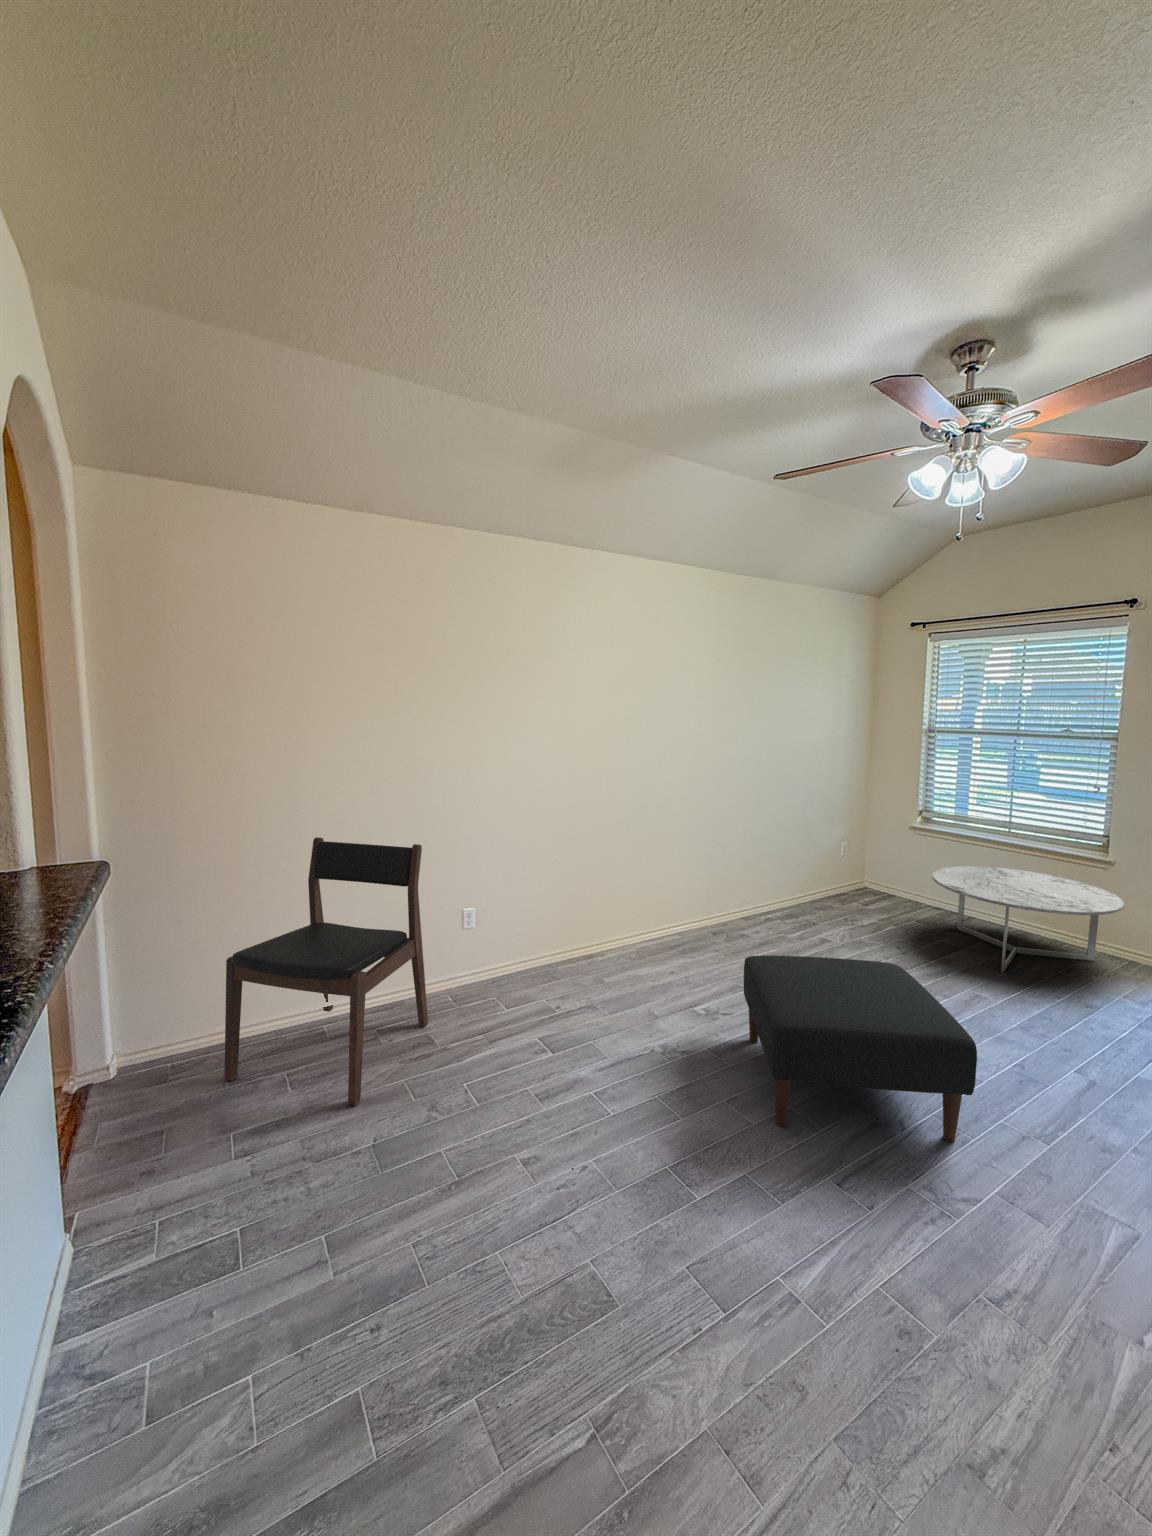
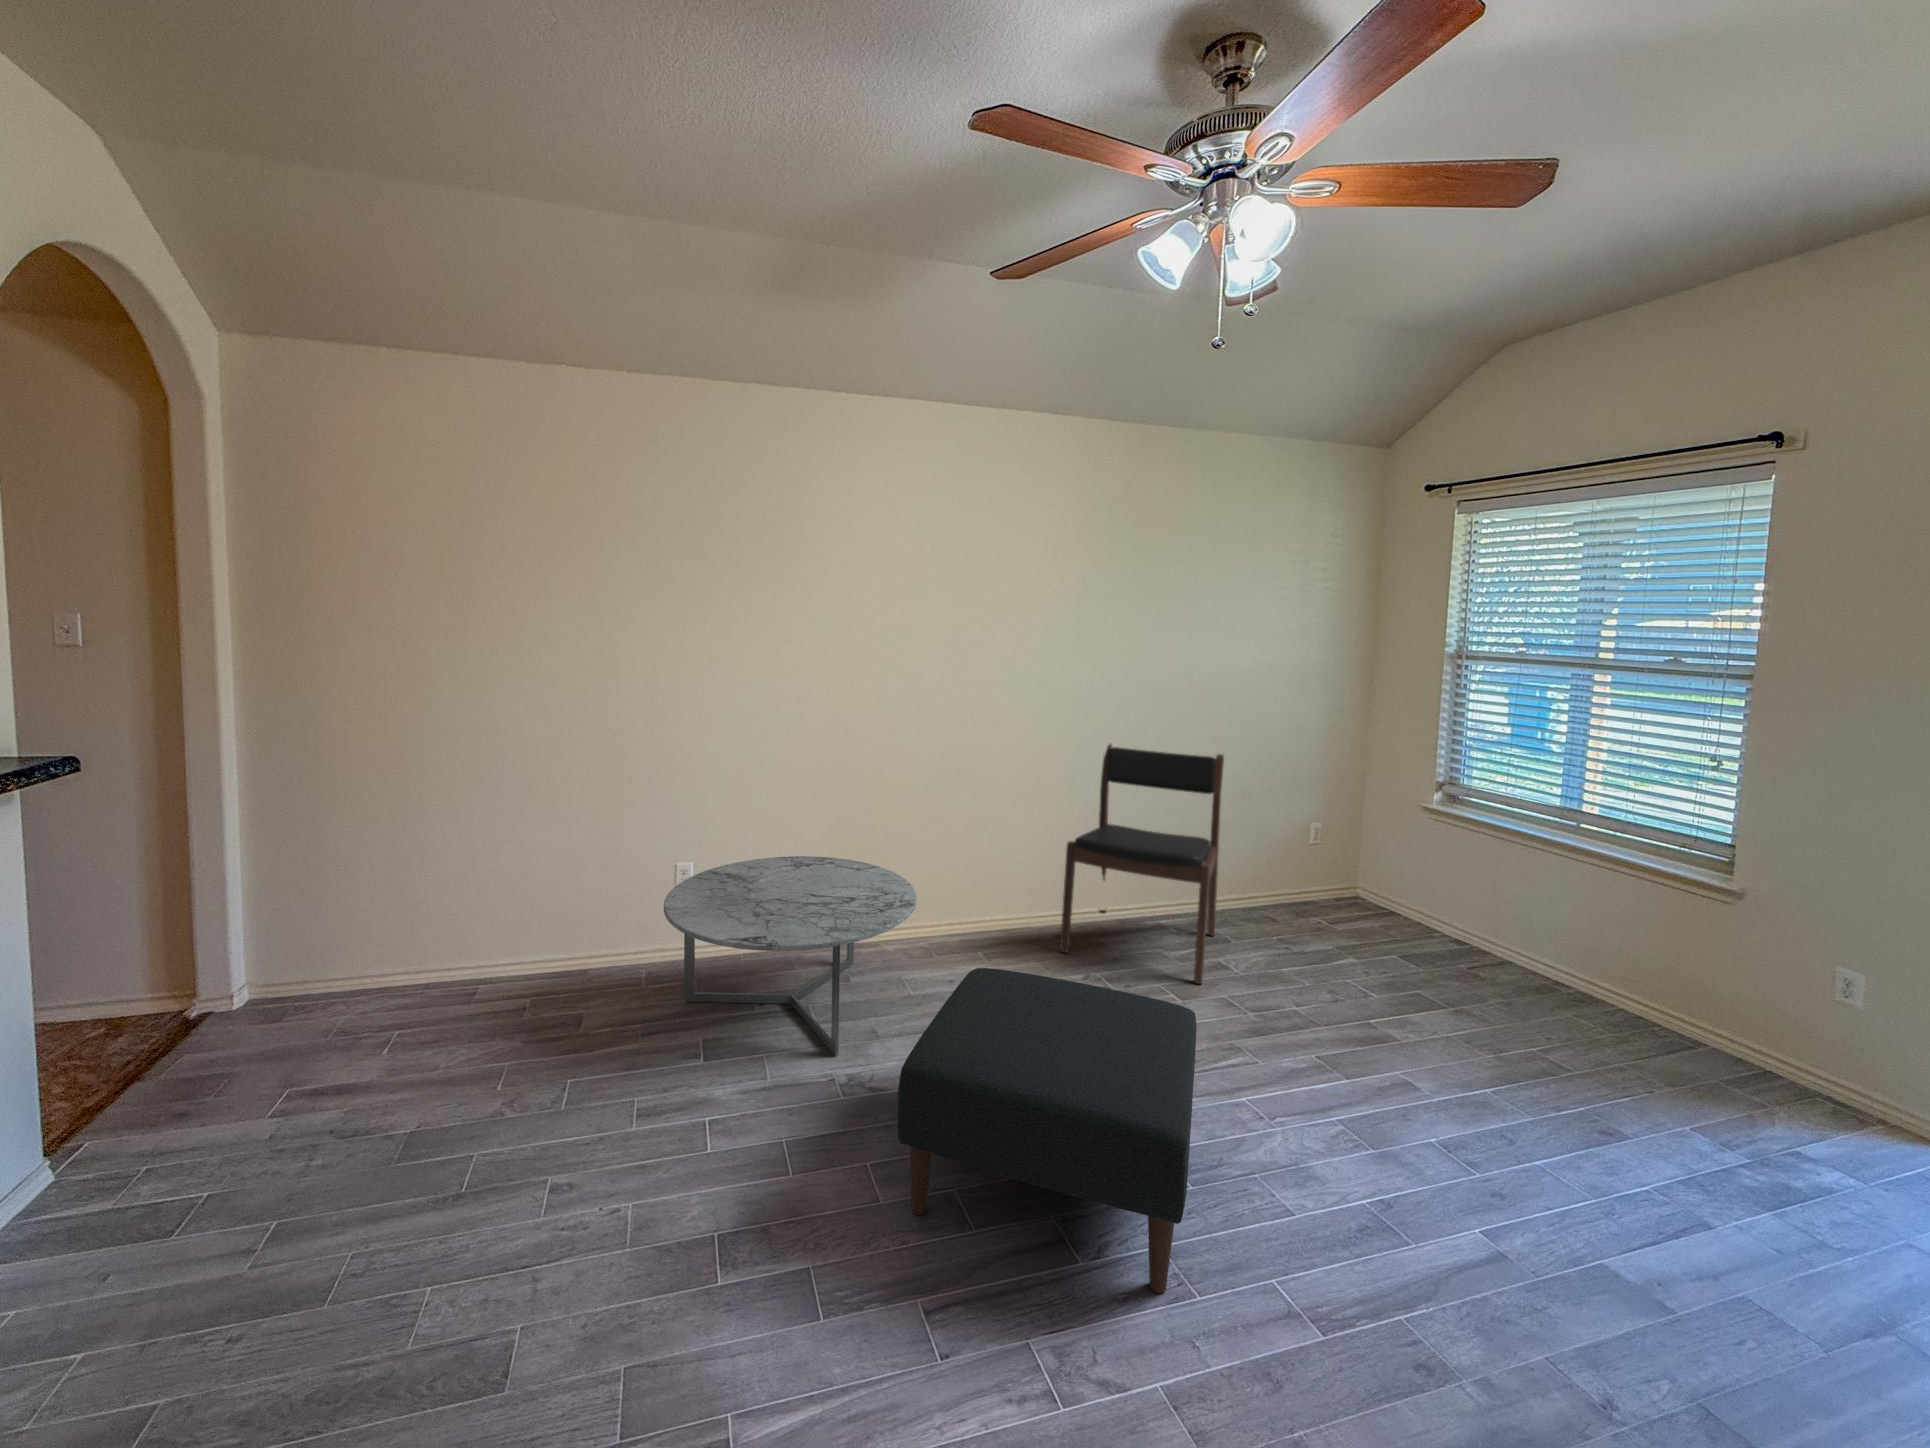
dining chair: present [225,837,428,1106] -> present [1060,744,1224,984]
coffee table: present [932,866,1124,973] -> present [664,856,917,1056]

